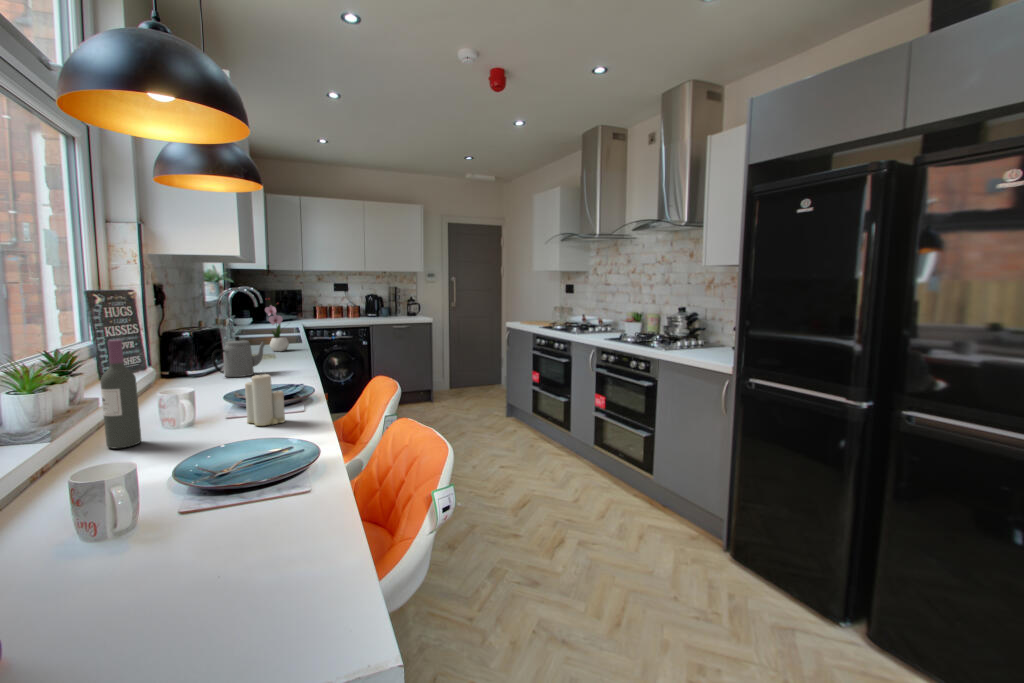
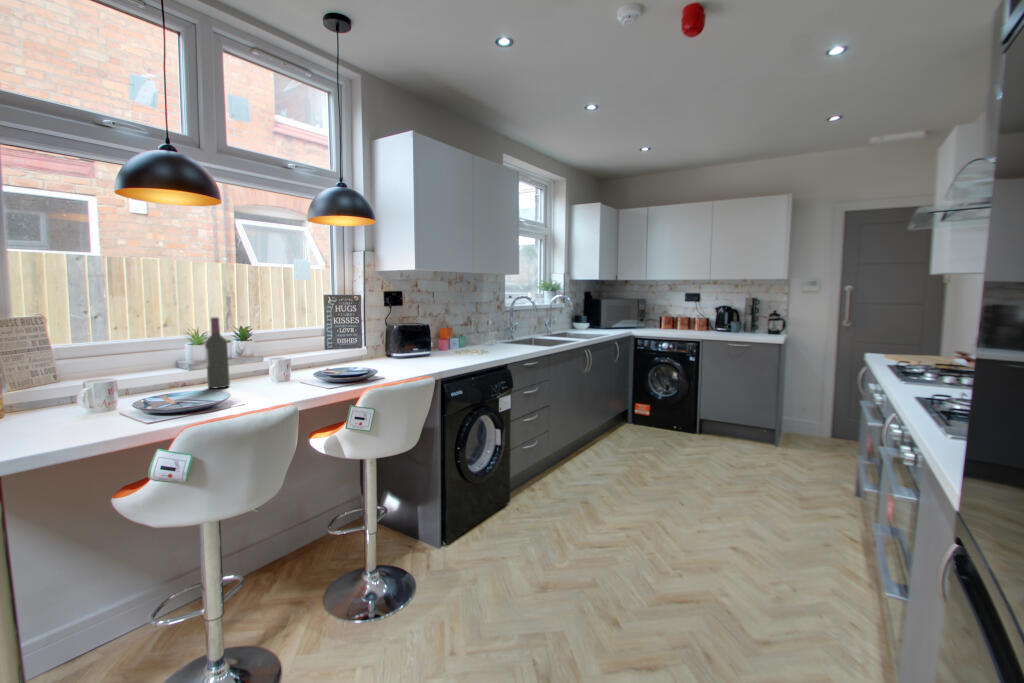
flower arrangement: present [265,298,289,351] -> none [517,303,539,352]
teapot: present [212,336,265,377] -> none [409,331,449,365]
candle: present [245,374,285,426] -> none [261,348,289,395]

